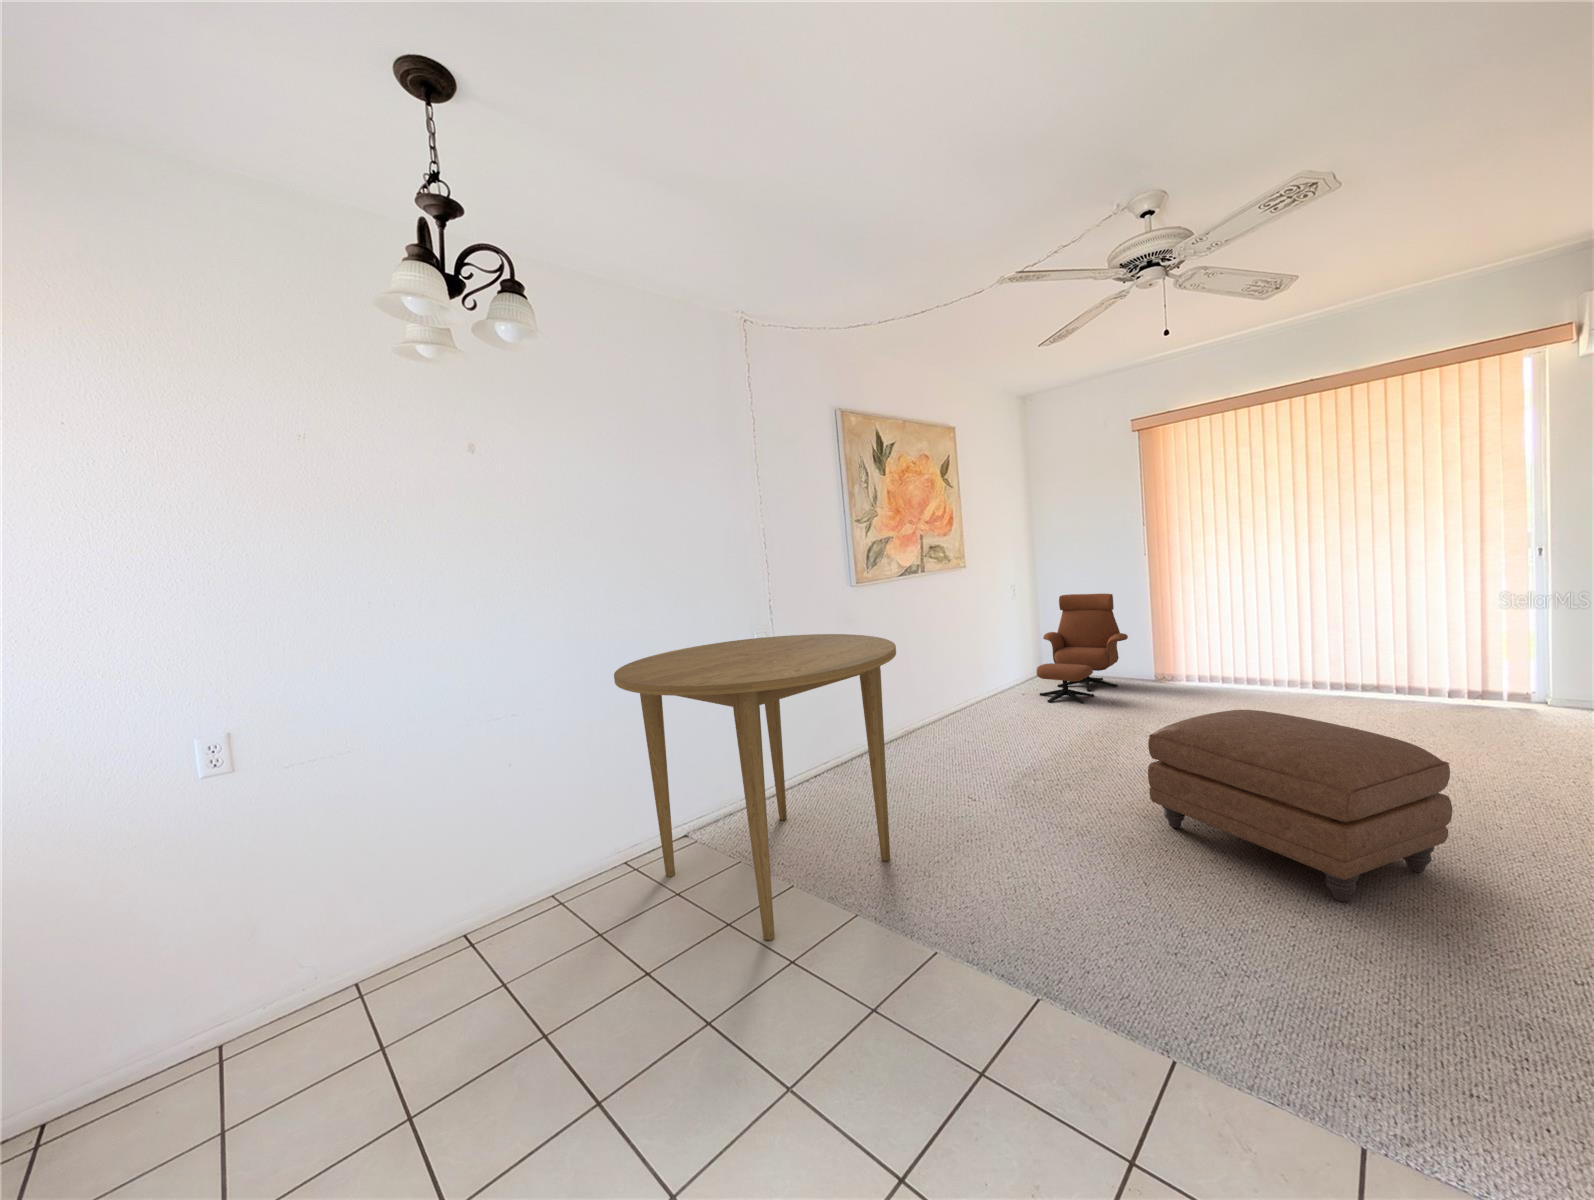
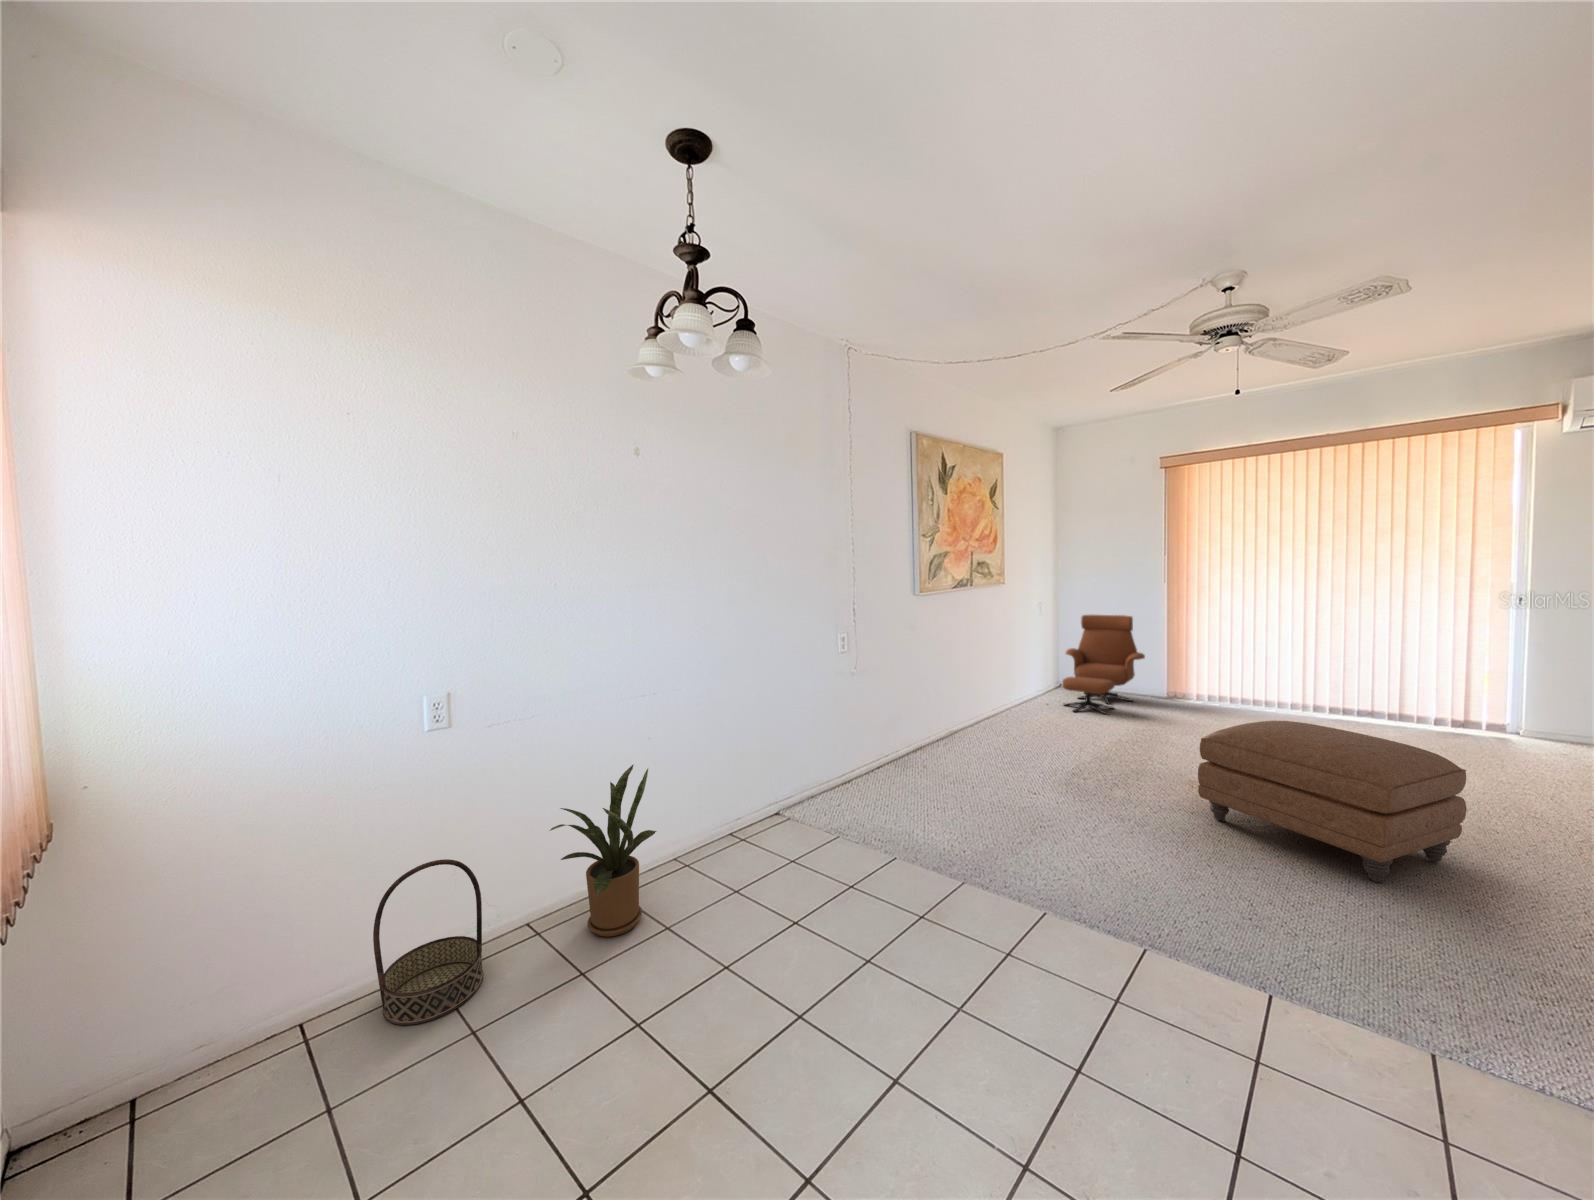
dining table: present [614,634,896,940] -> none [748,635,999,896]
house plant: none [330,801,509,1004] -> present [550,765,656,937]
basket: none [112,932,273,1131] -> present [373,859,484,1025]

